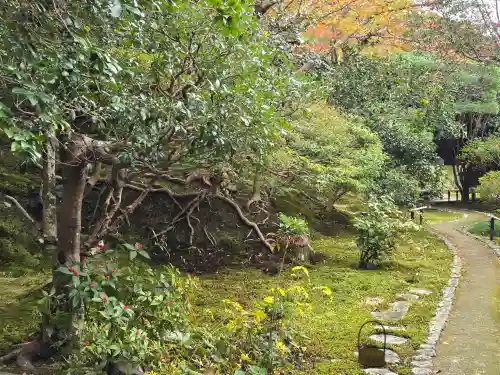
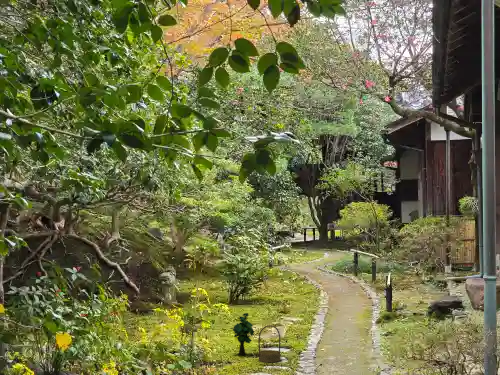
decorative plant: none [329,300,358,348] -> present [231,313,254,355]

